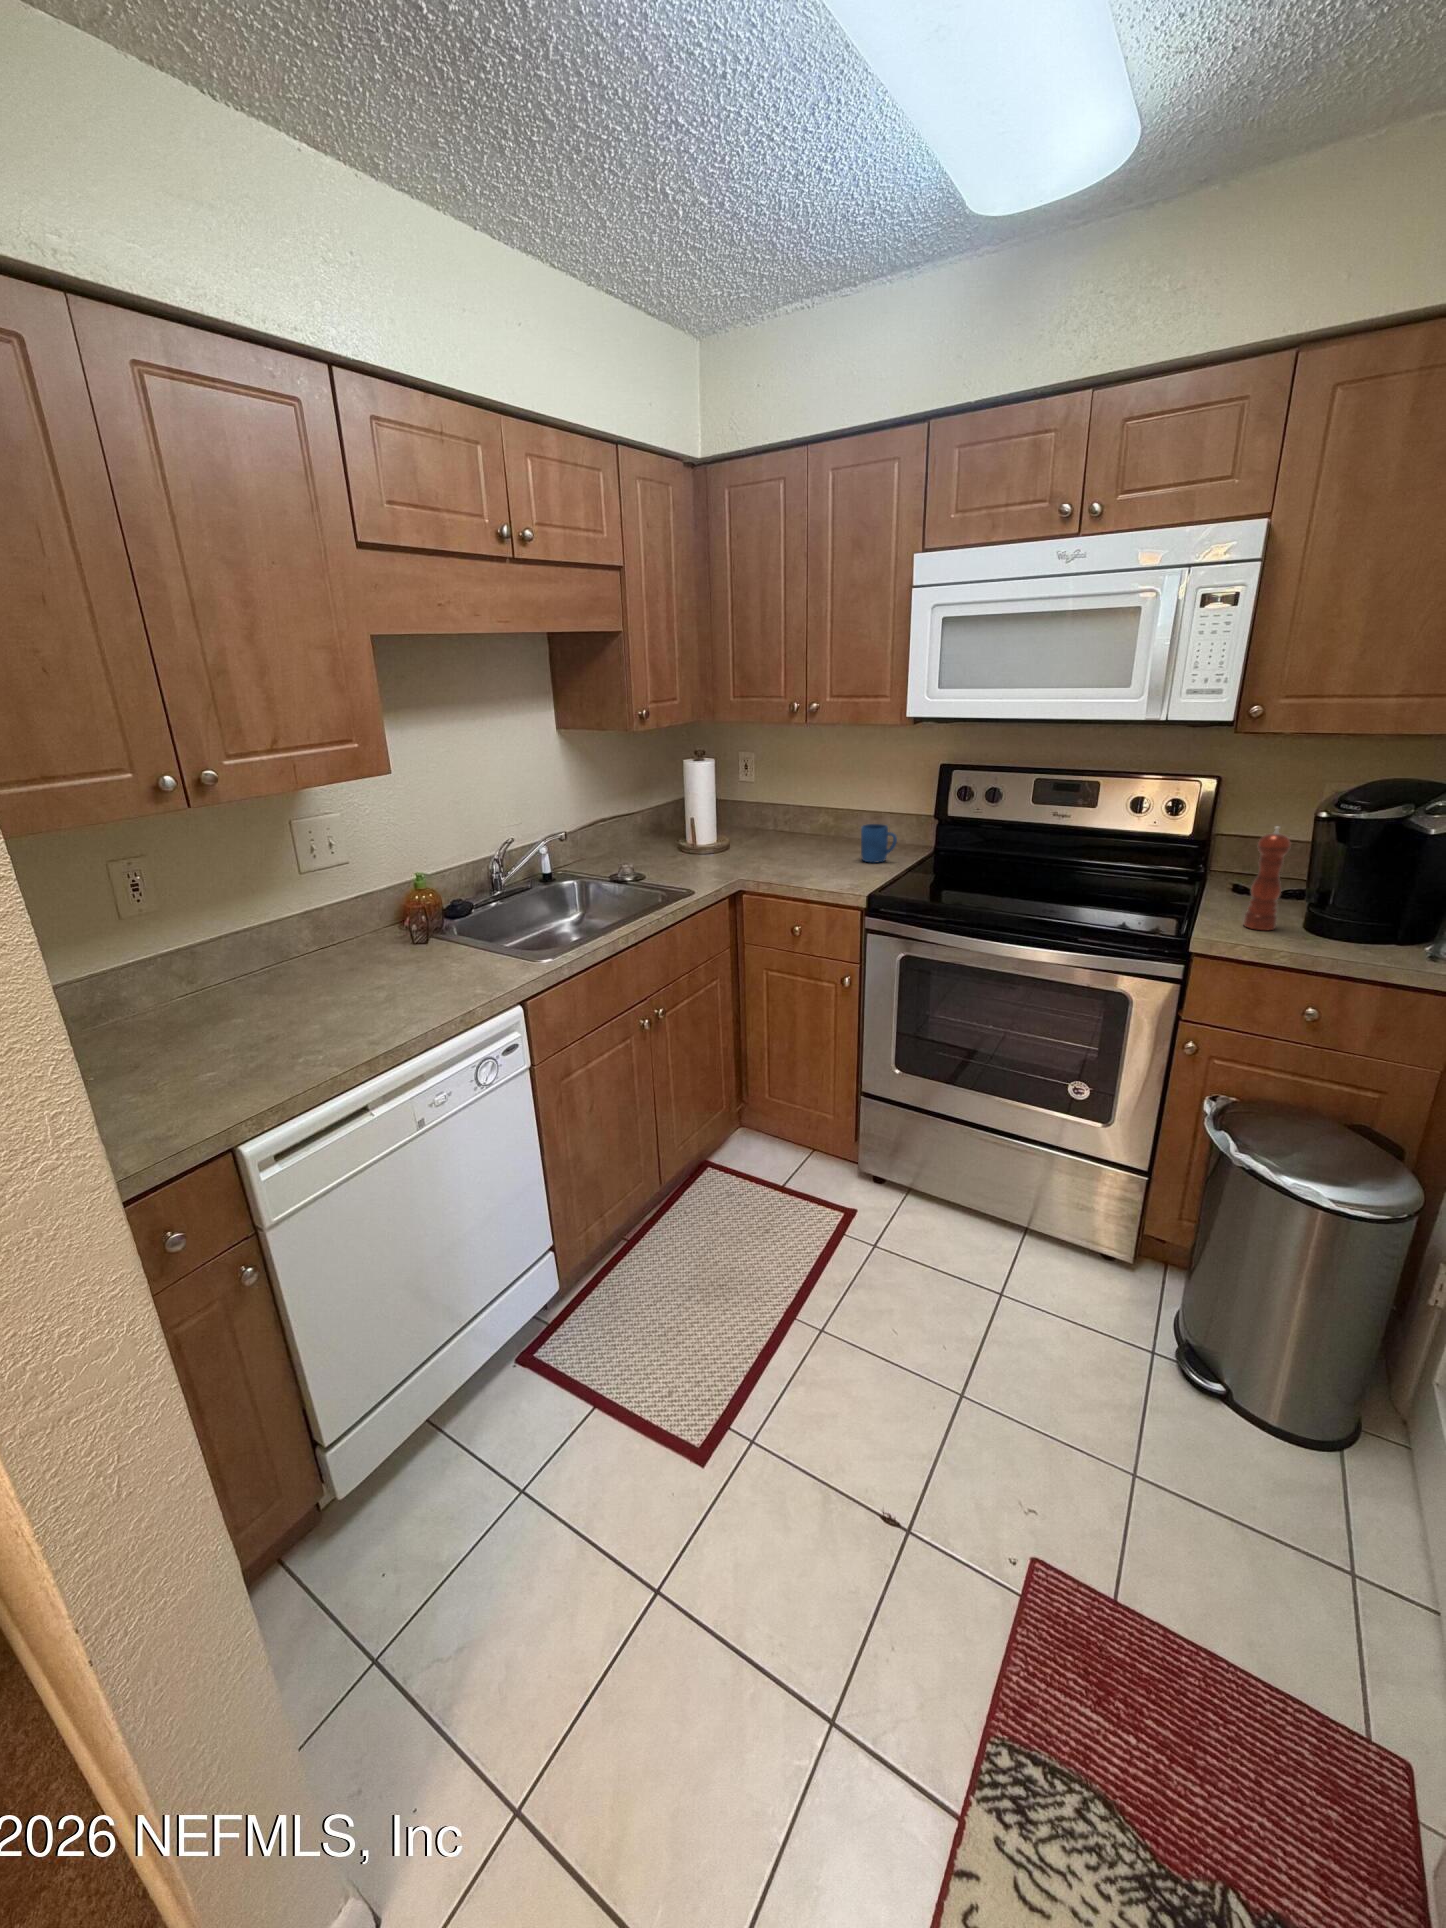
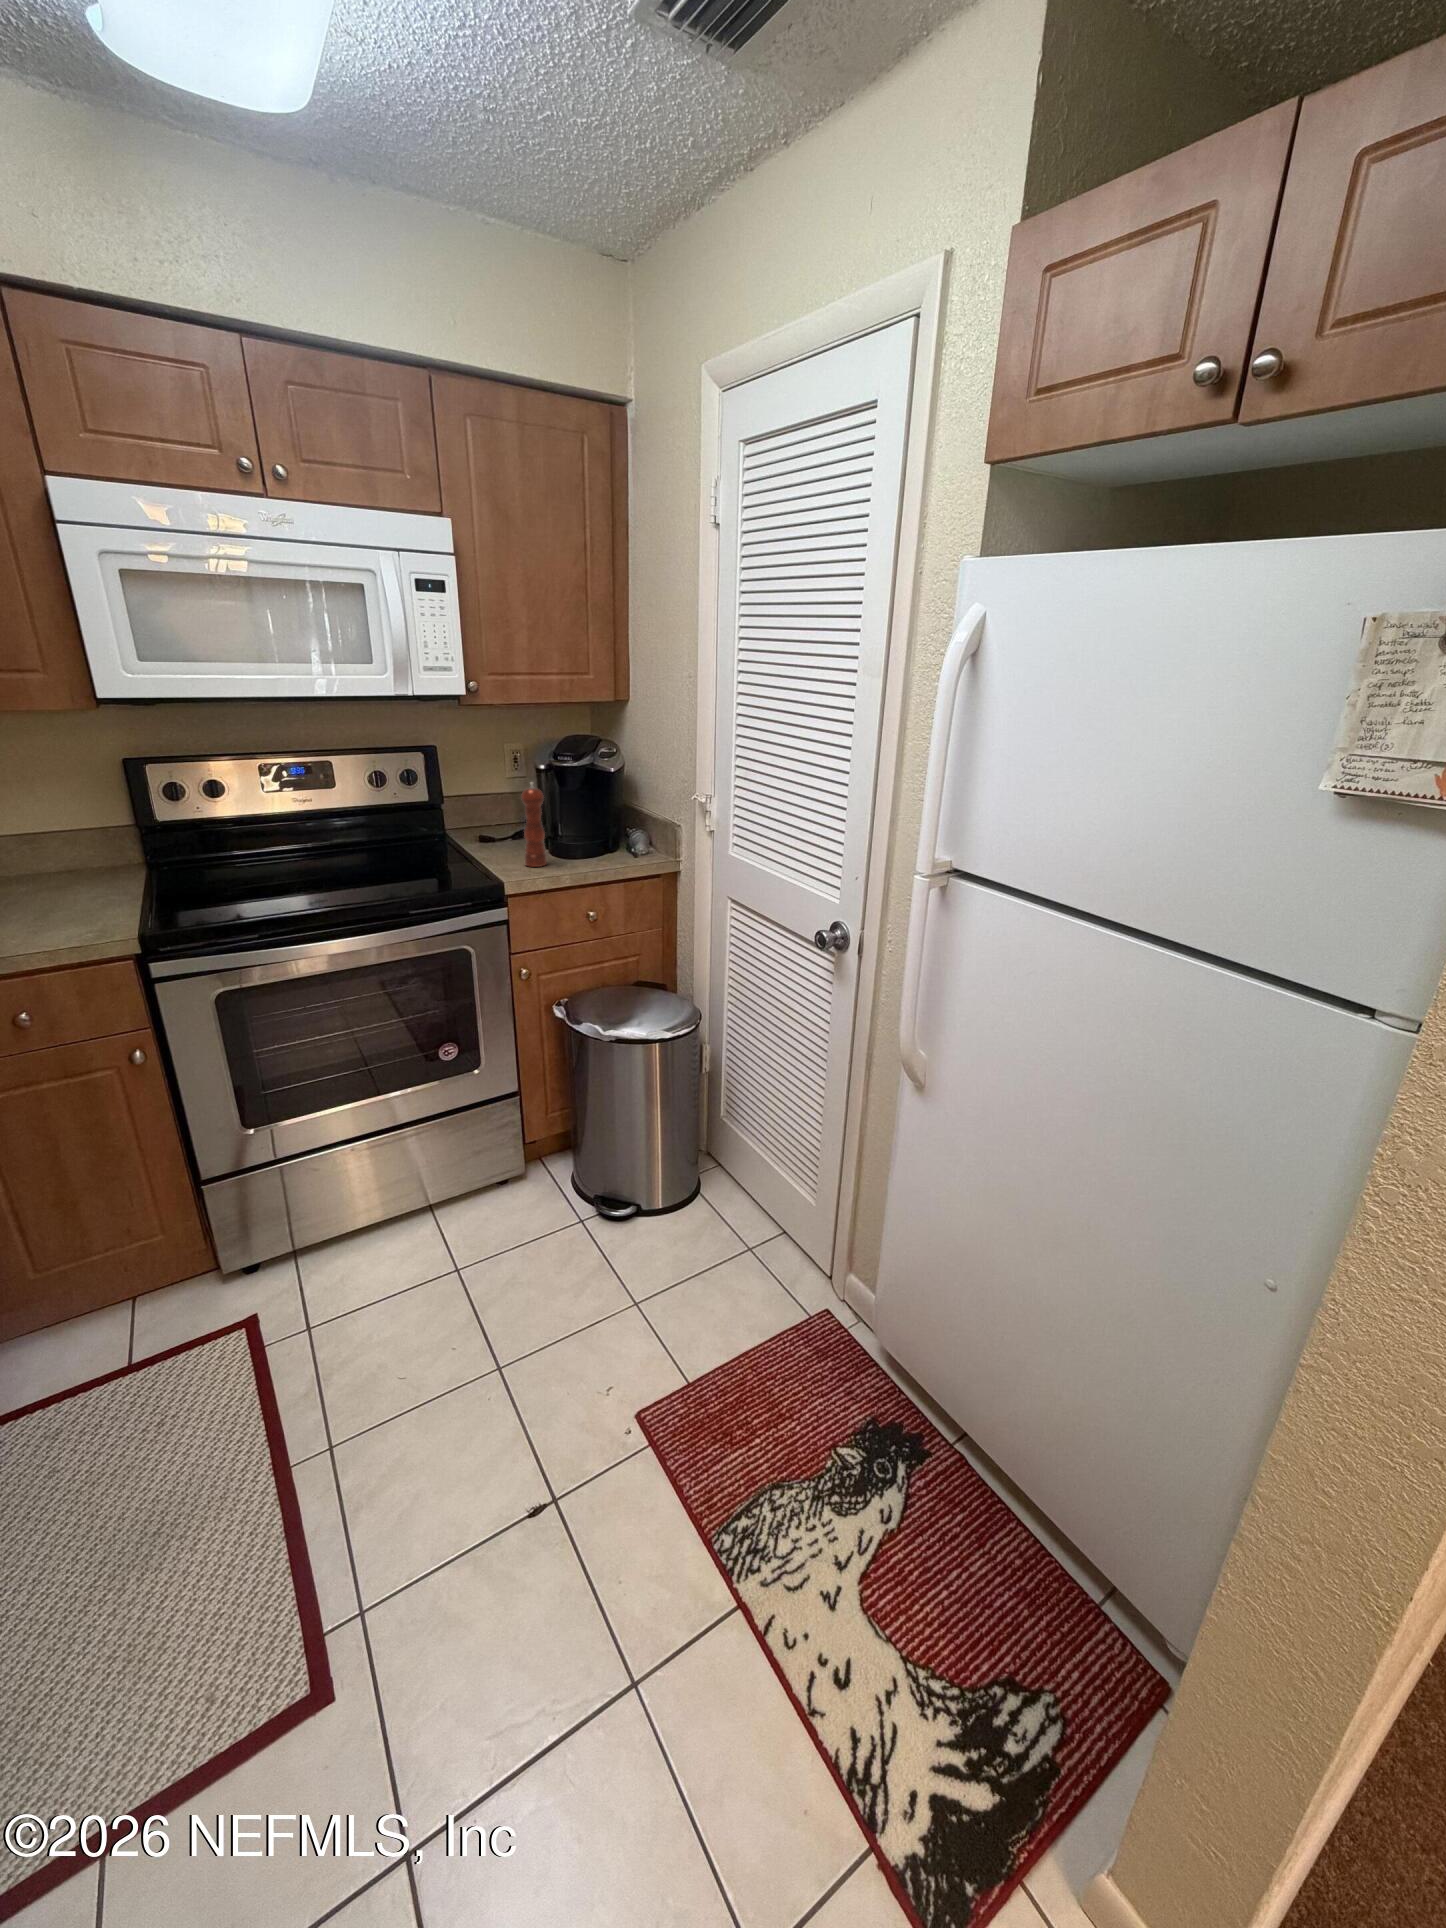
mug: present [861,824,897,862] -> none [29,838,99,893]

